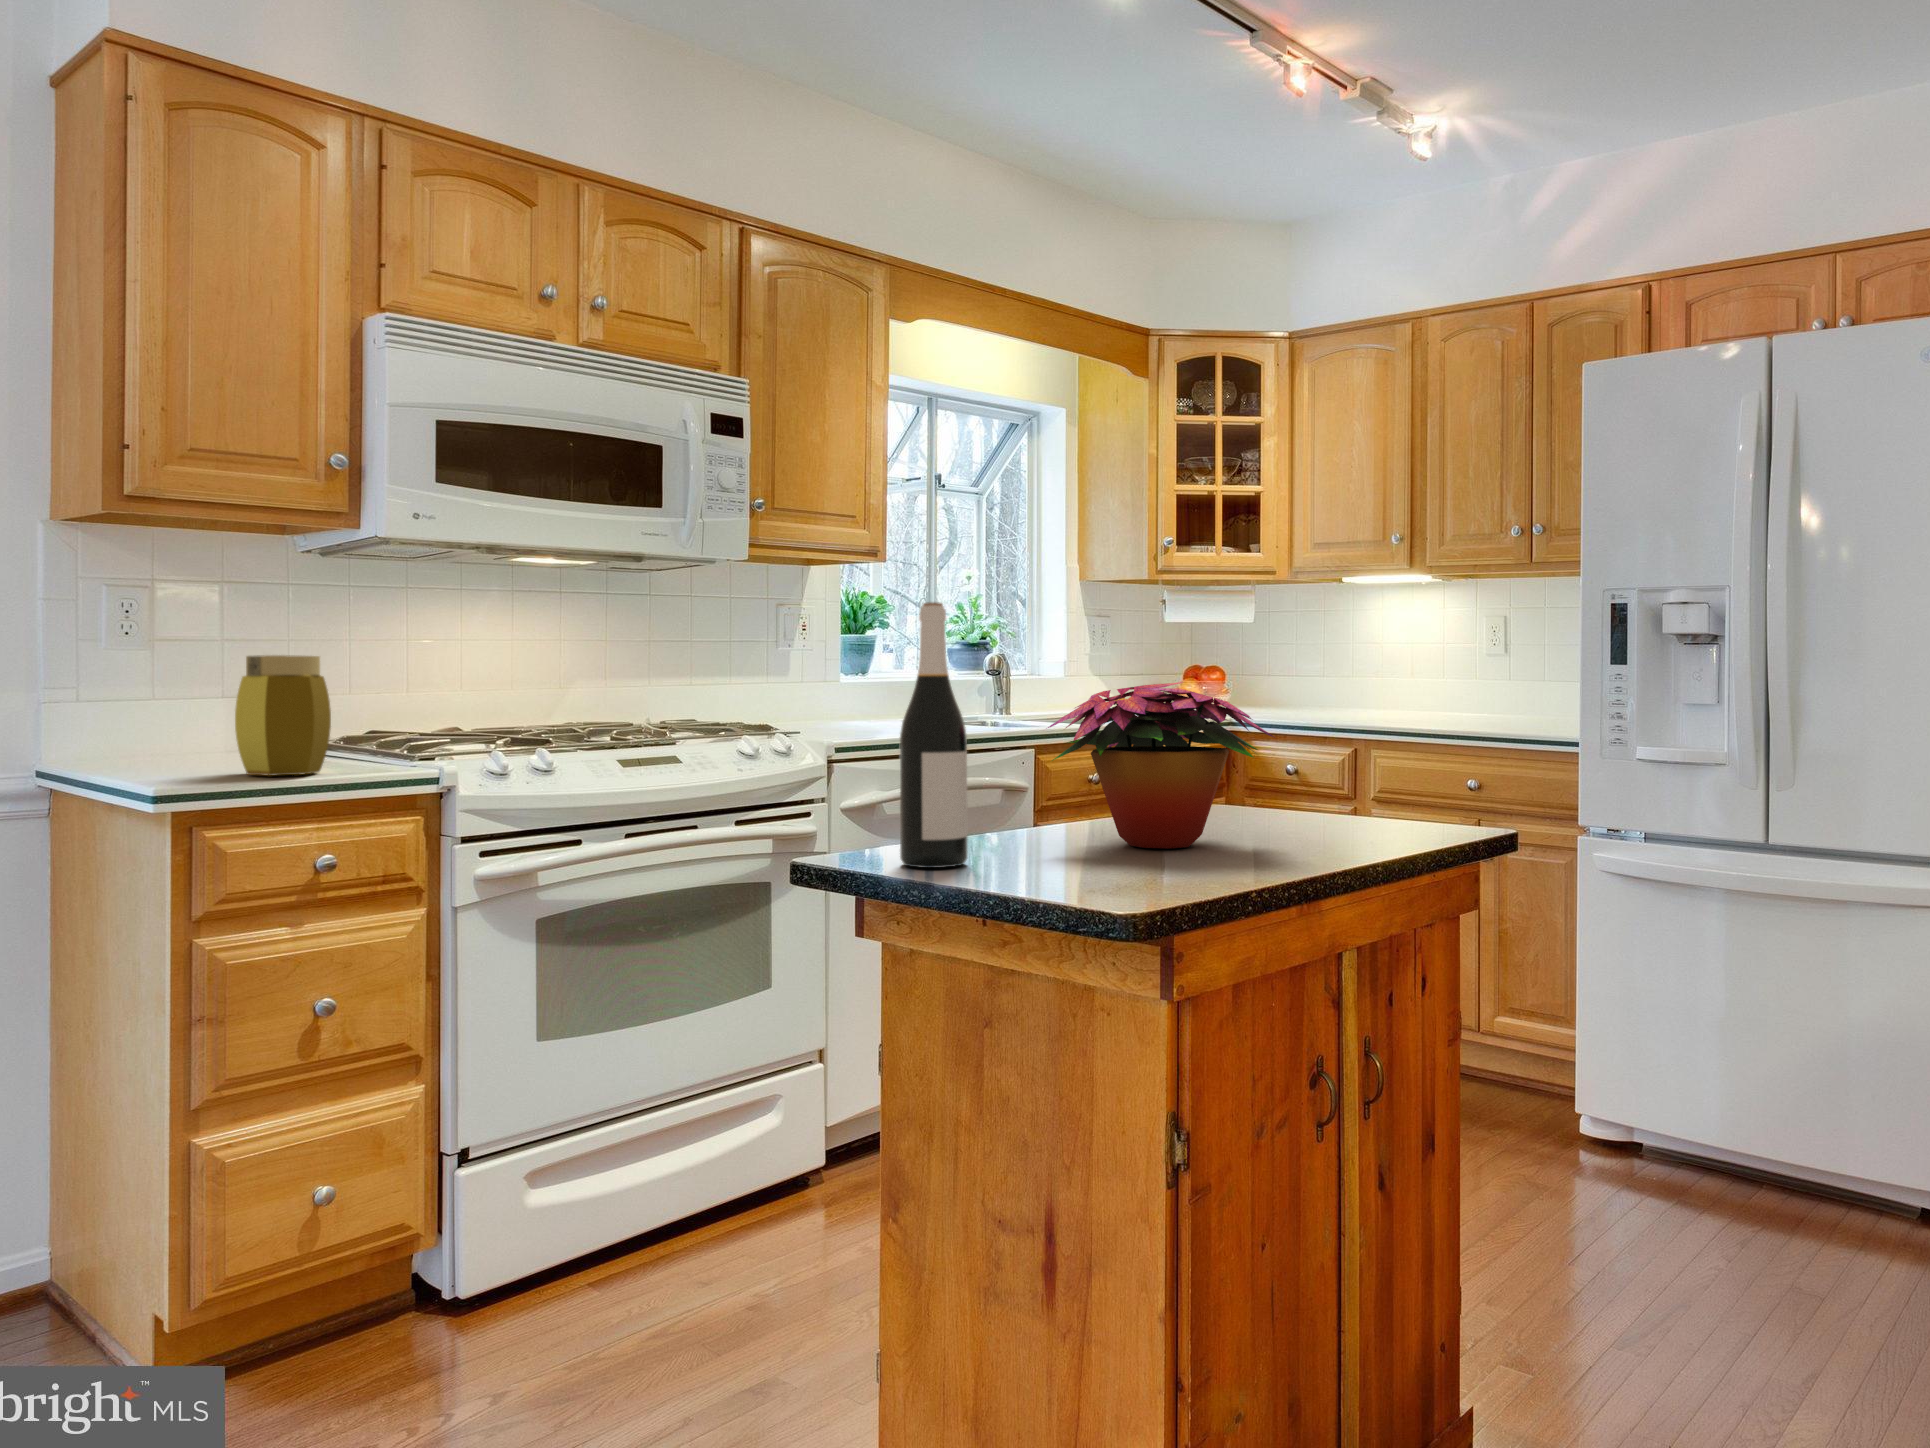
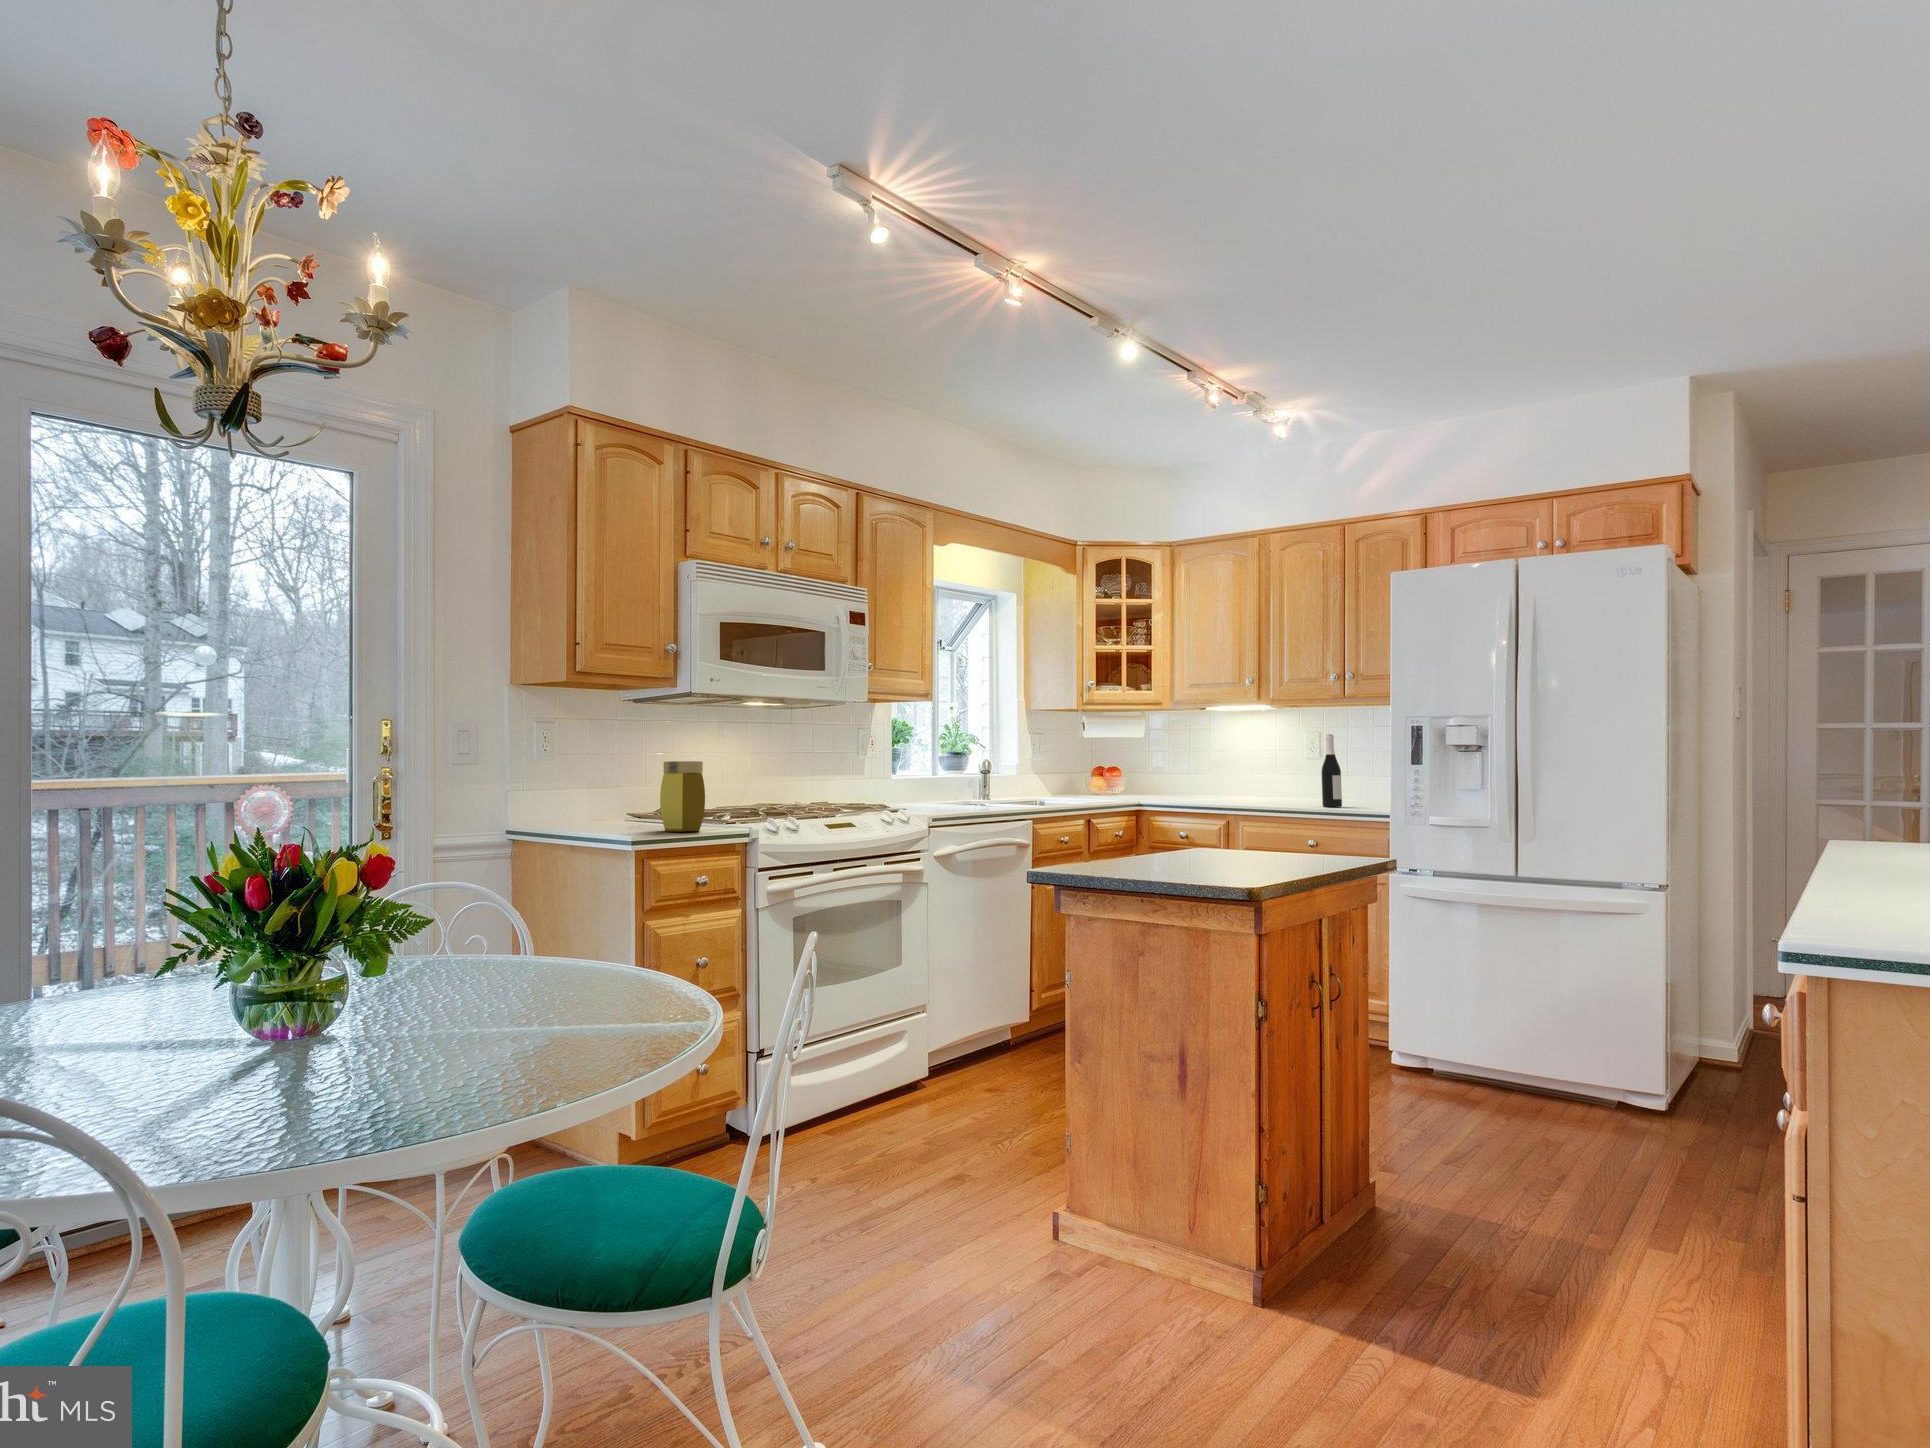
wine bottle: present [900,602,968,868] -> present [1321,734,1342,807]
flower arrangement: present [1048,682,1273,848] -> none [1155,775,1286,863]

